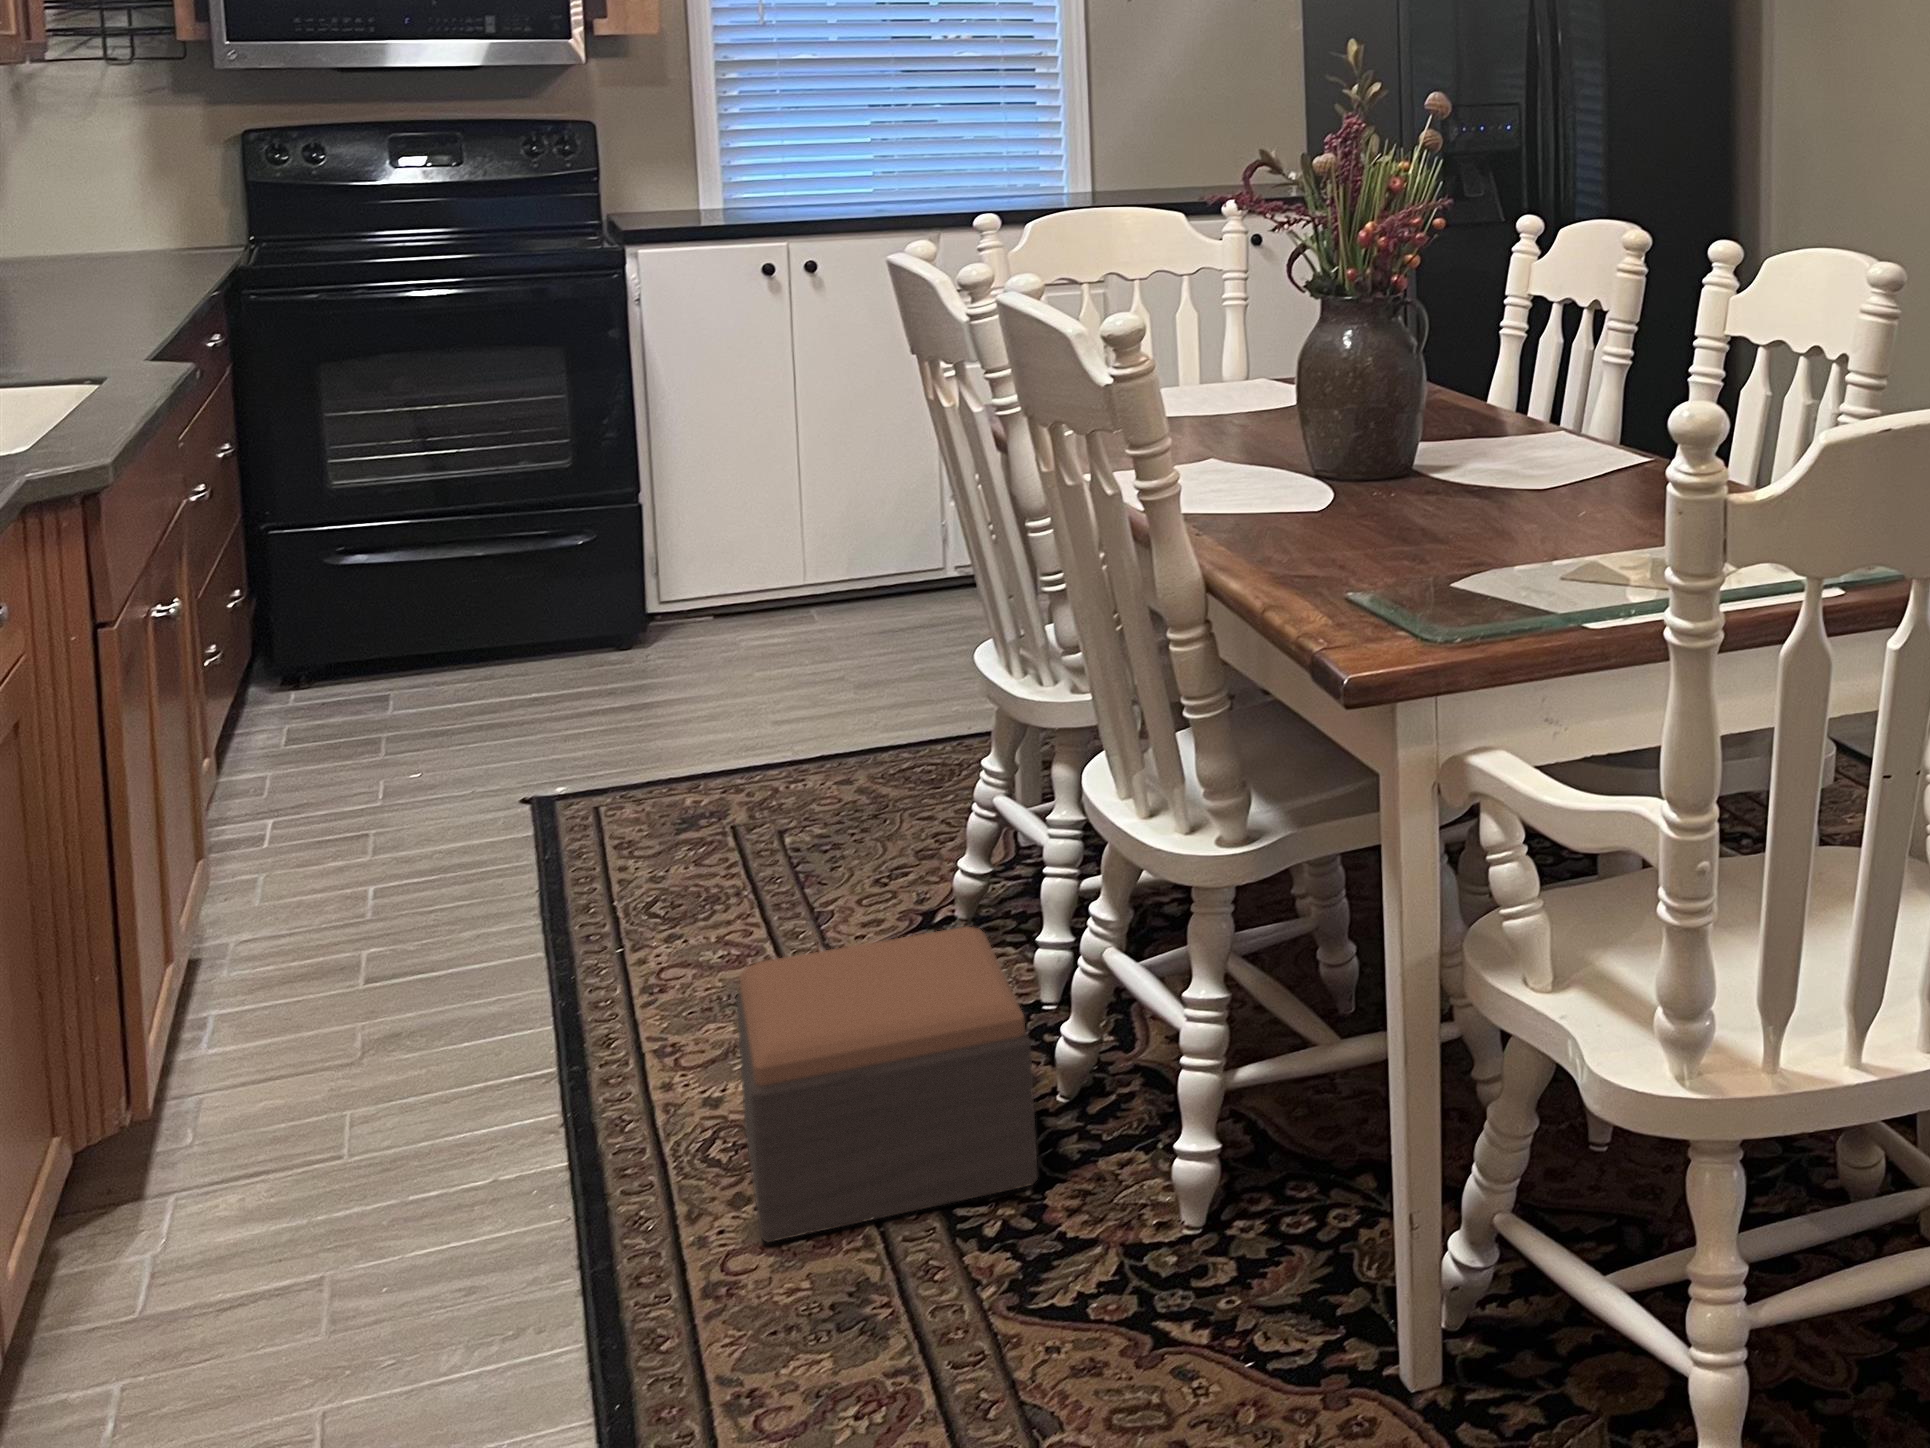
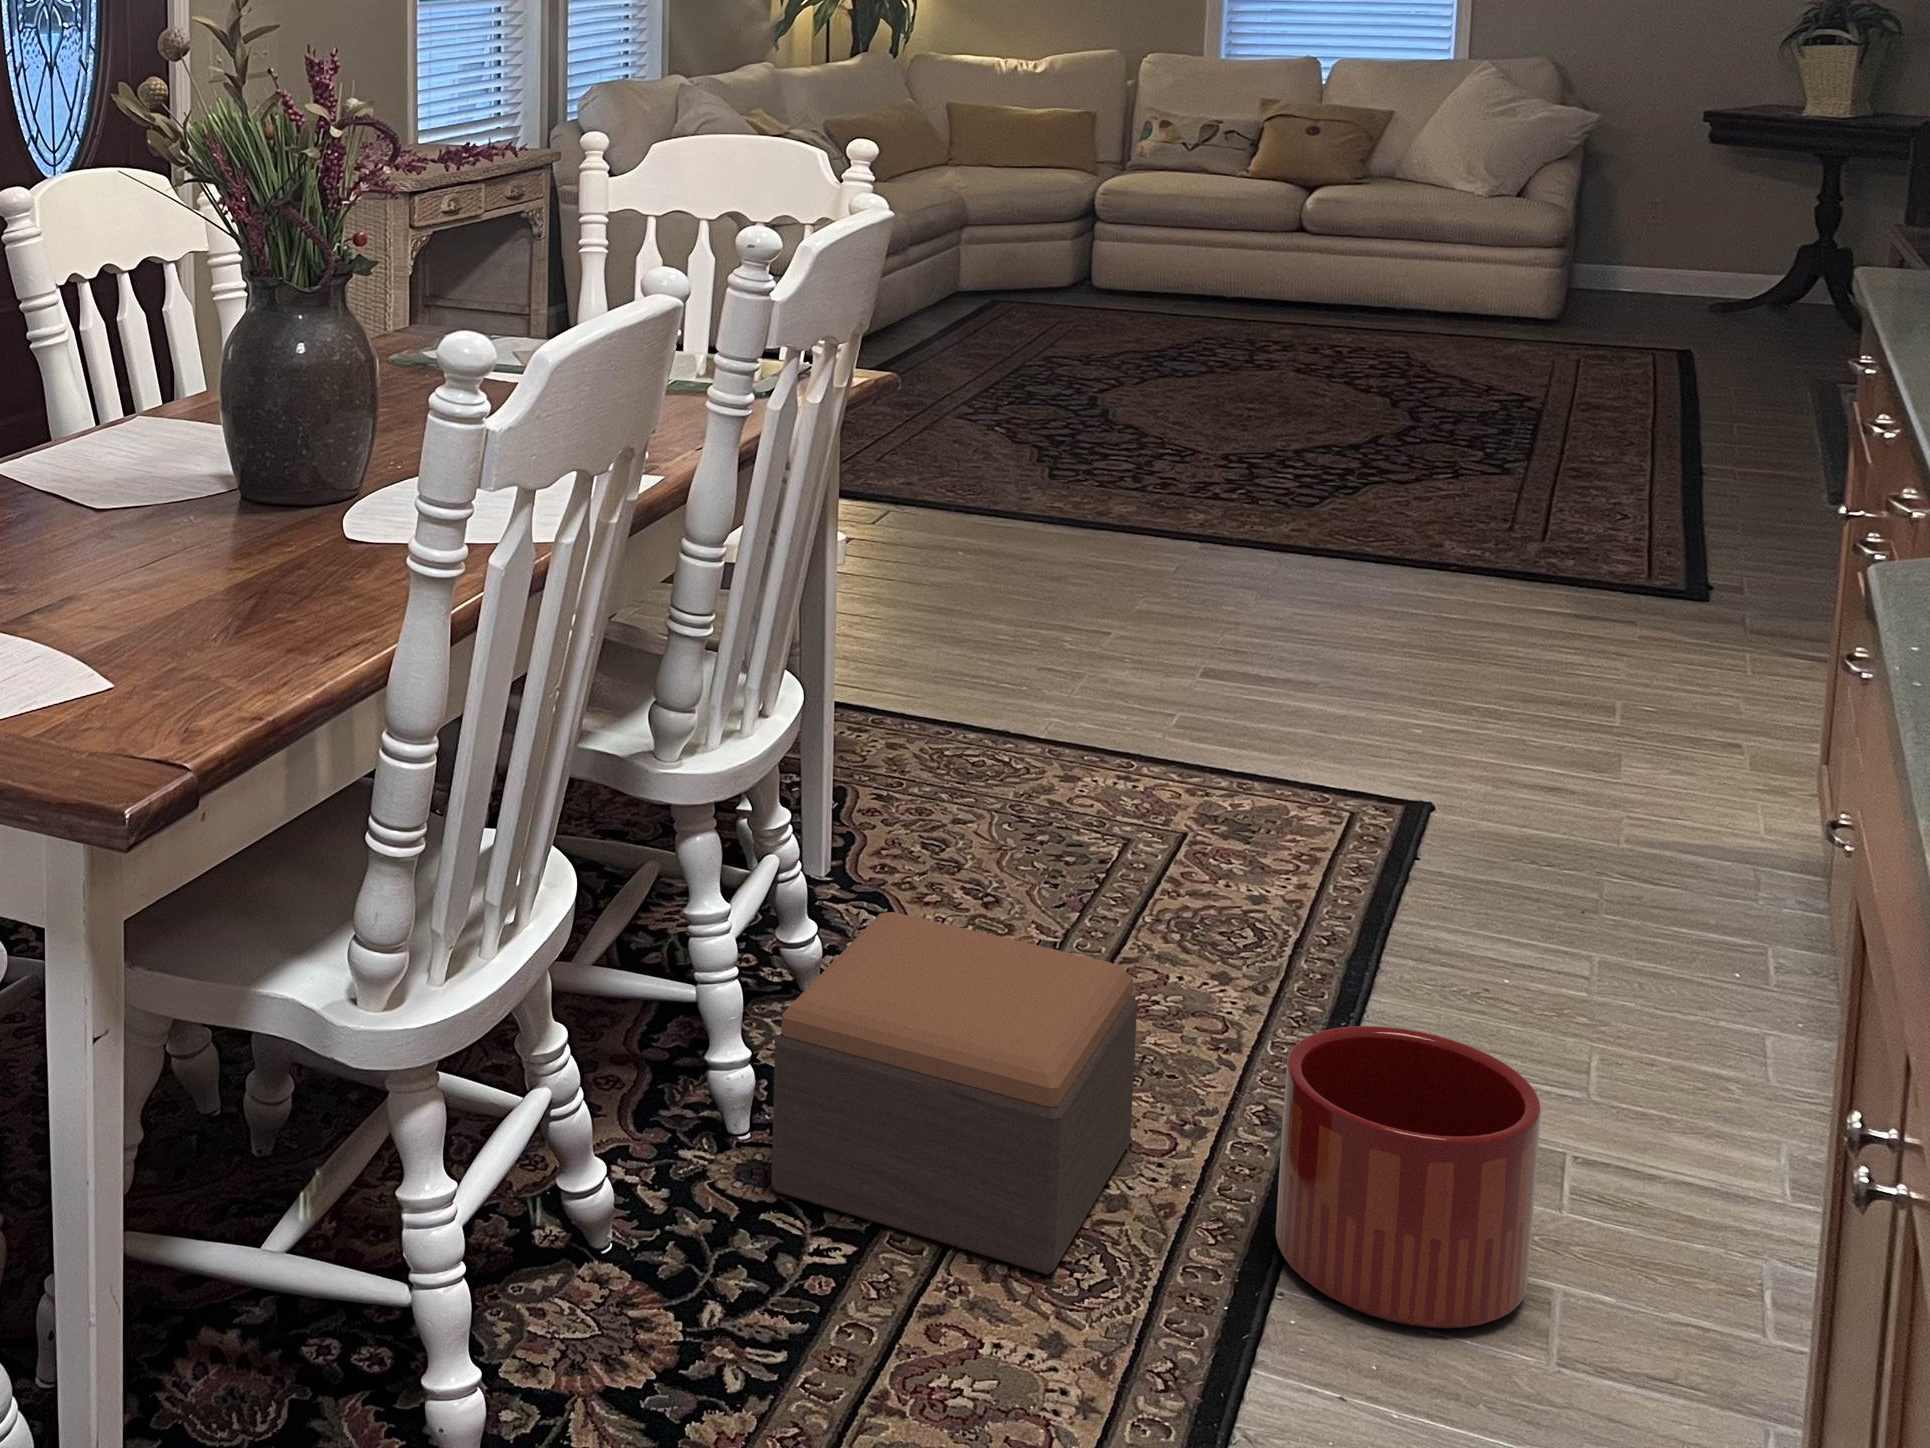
planter: none [340,1042,589,1317] -> present [1276,1026,1541,1328]

